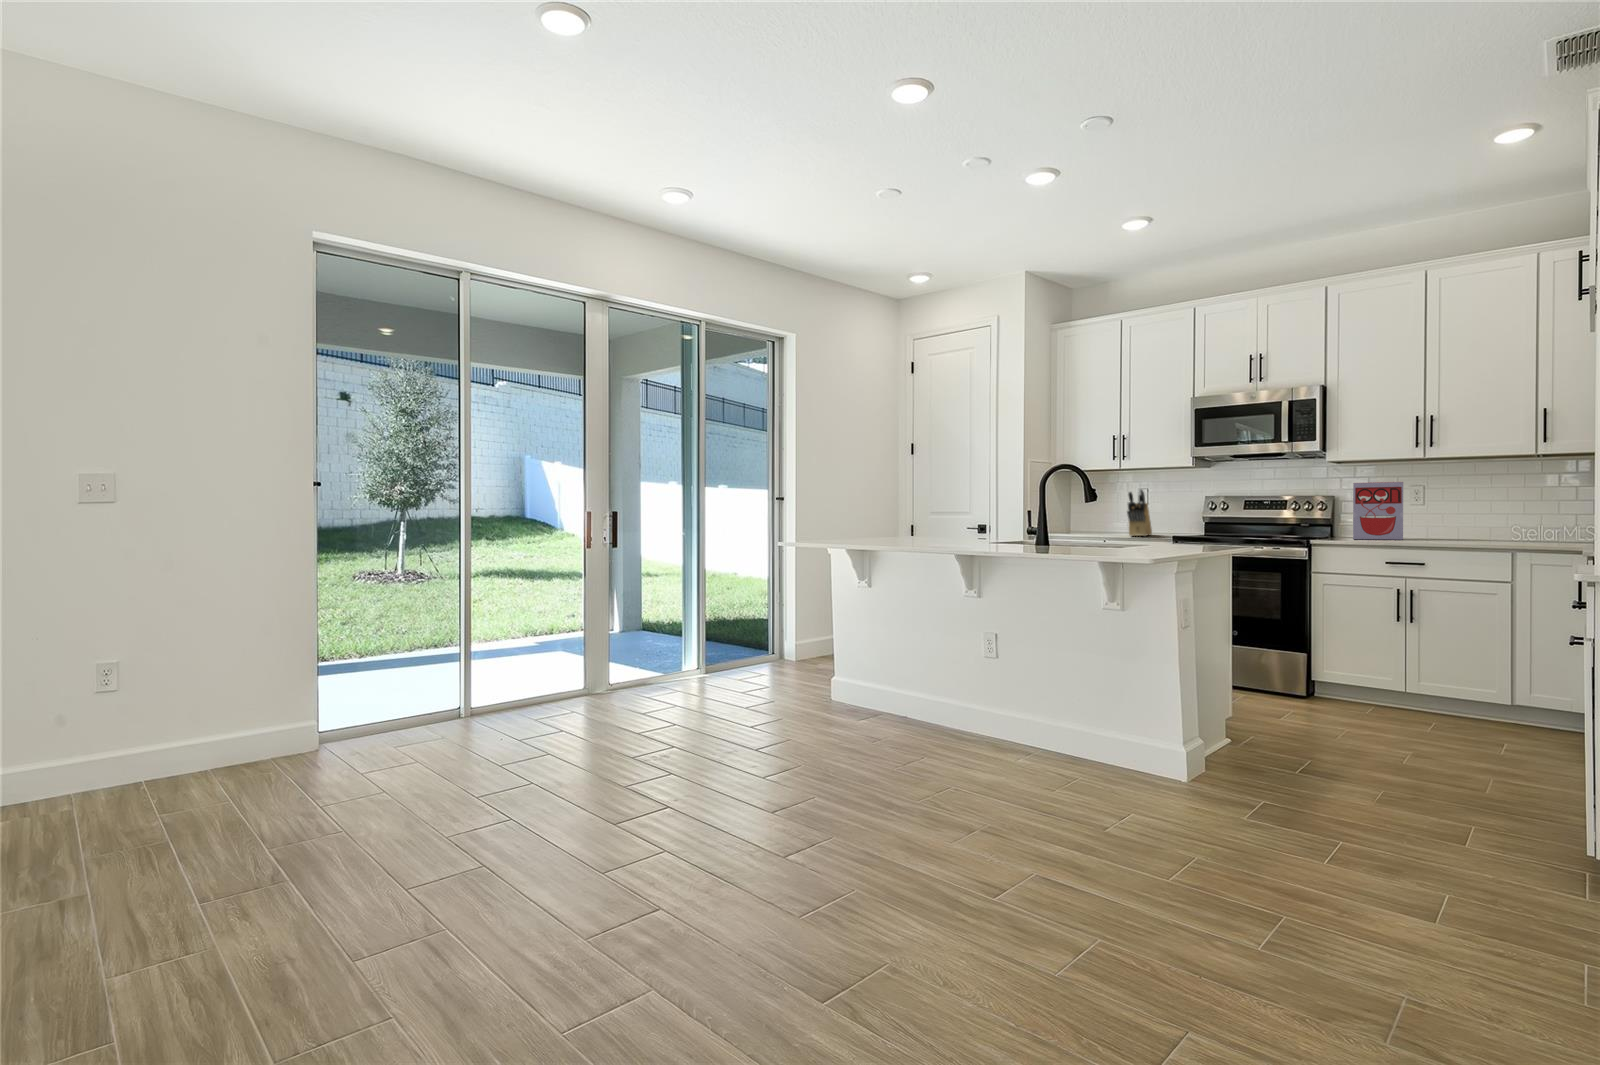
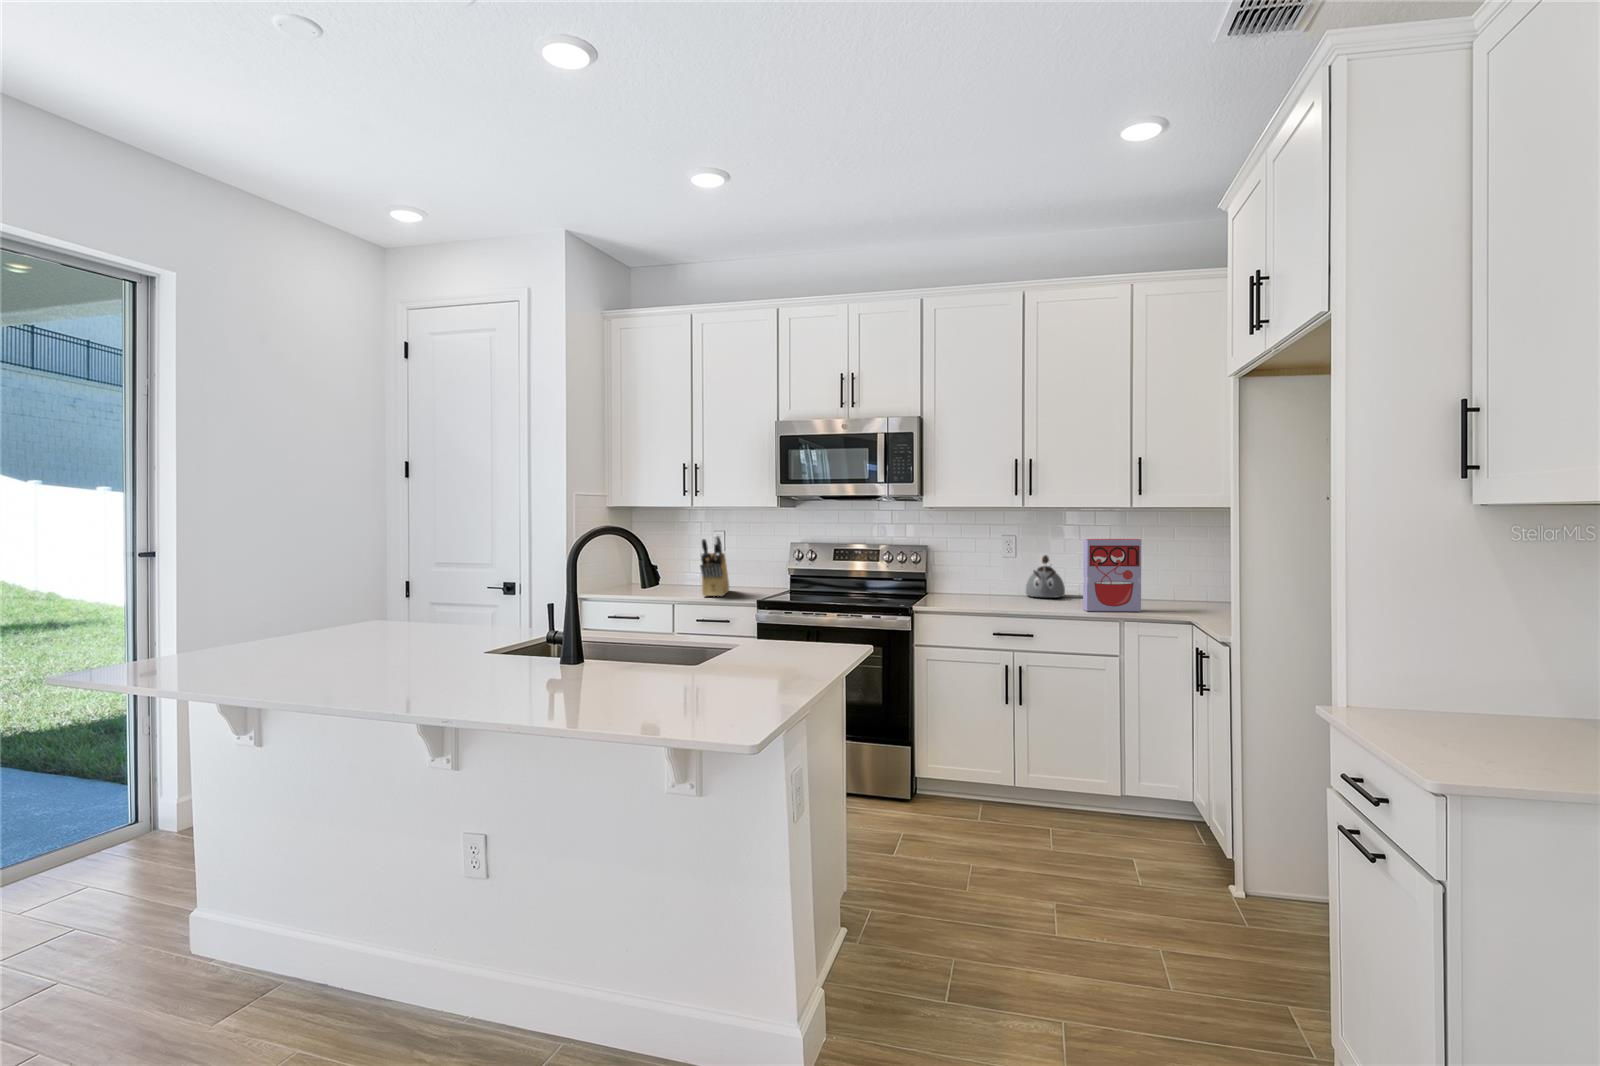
cereal box: present [1353,482,1403,540] -> present [1083,539,1141,611]
kettle: none [1433,500,1476,537] -> present [1026,555,1065,597]

